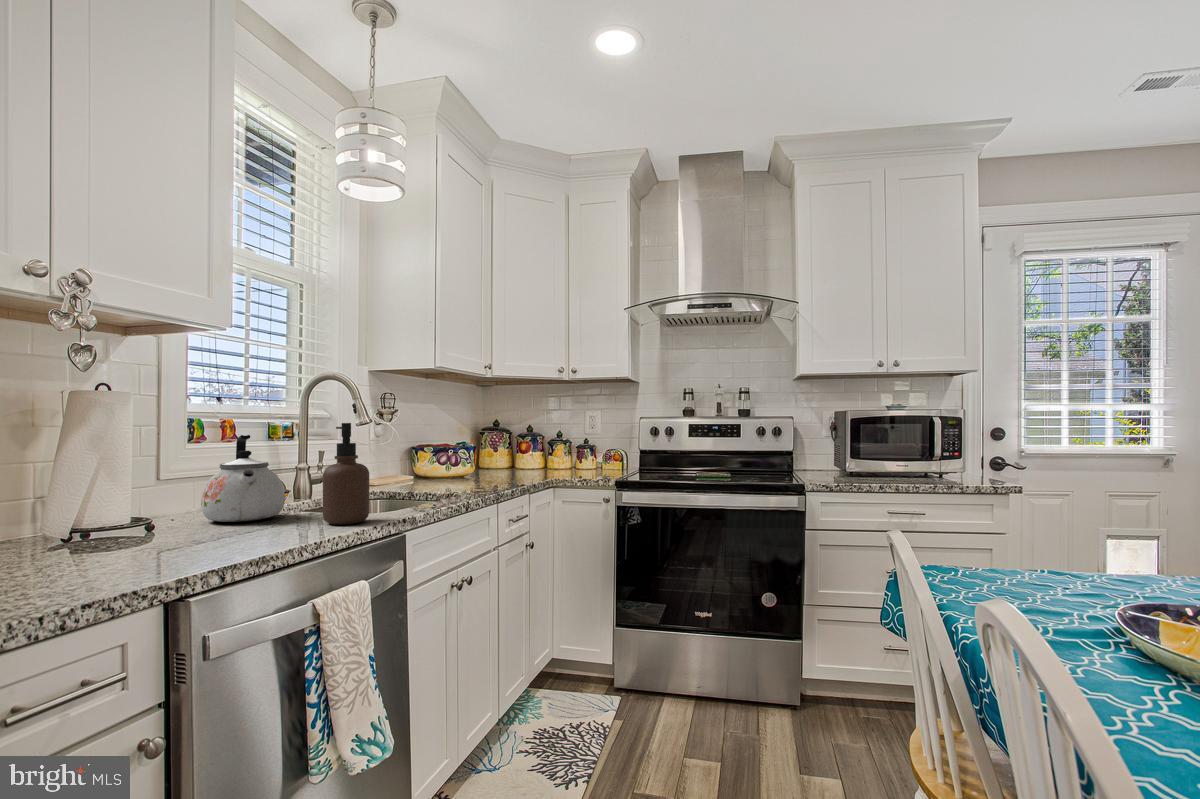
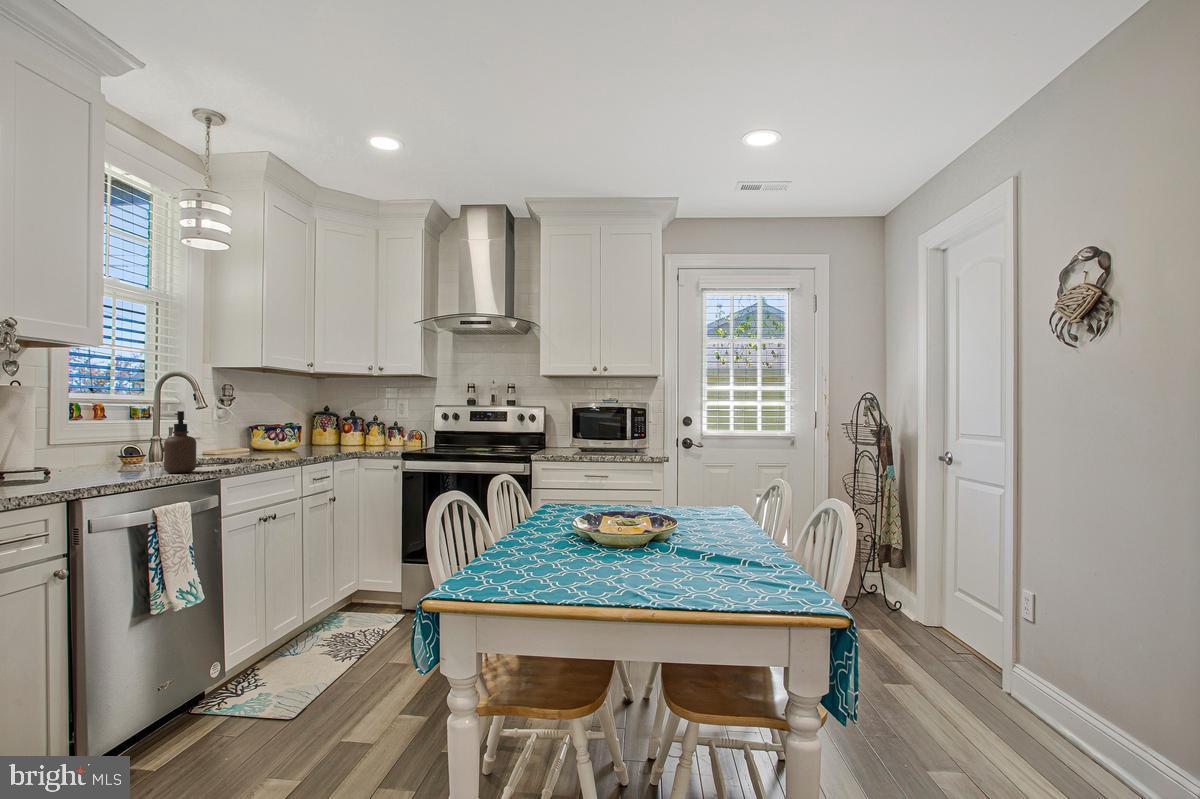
kettle: present [201,435,285,522] -> none [80,417,139,472]

